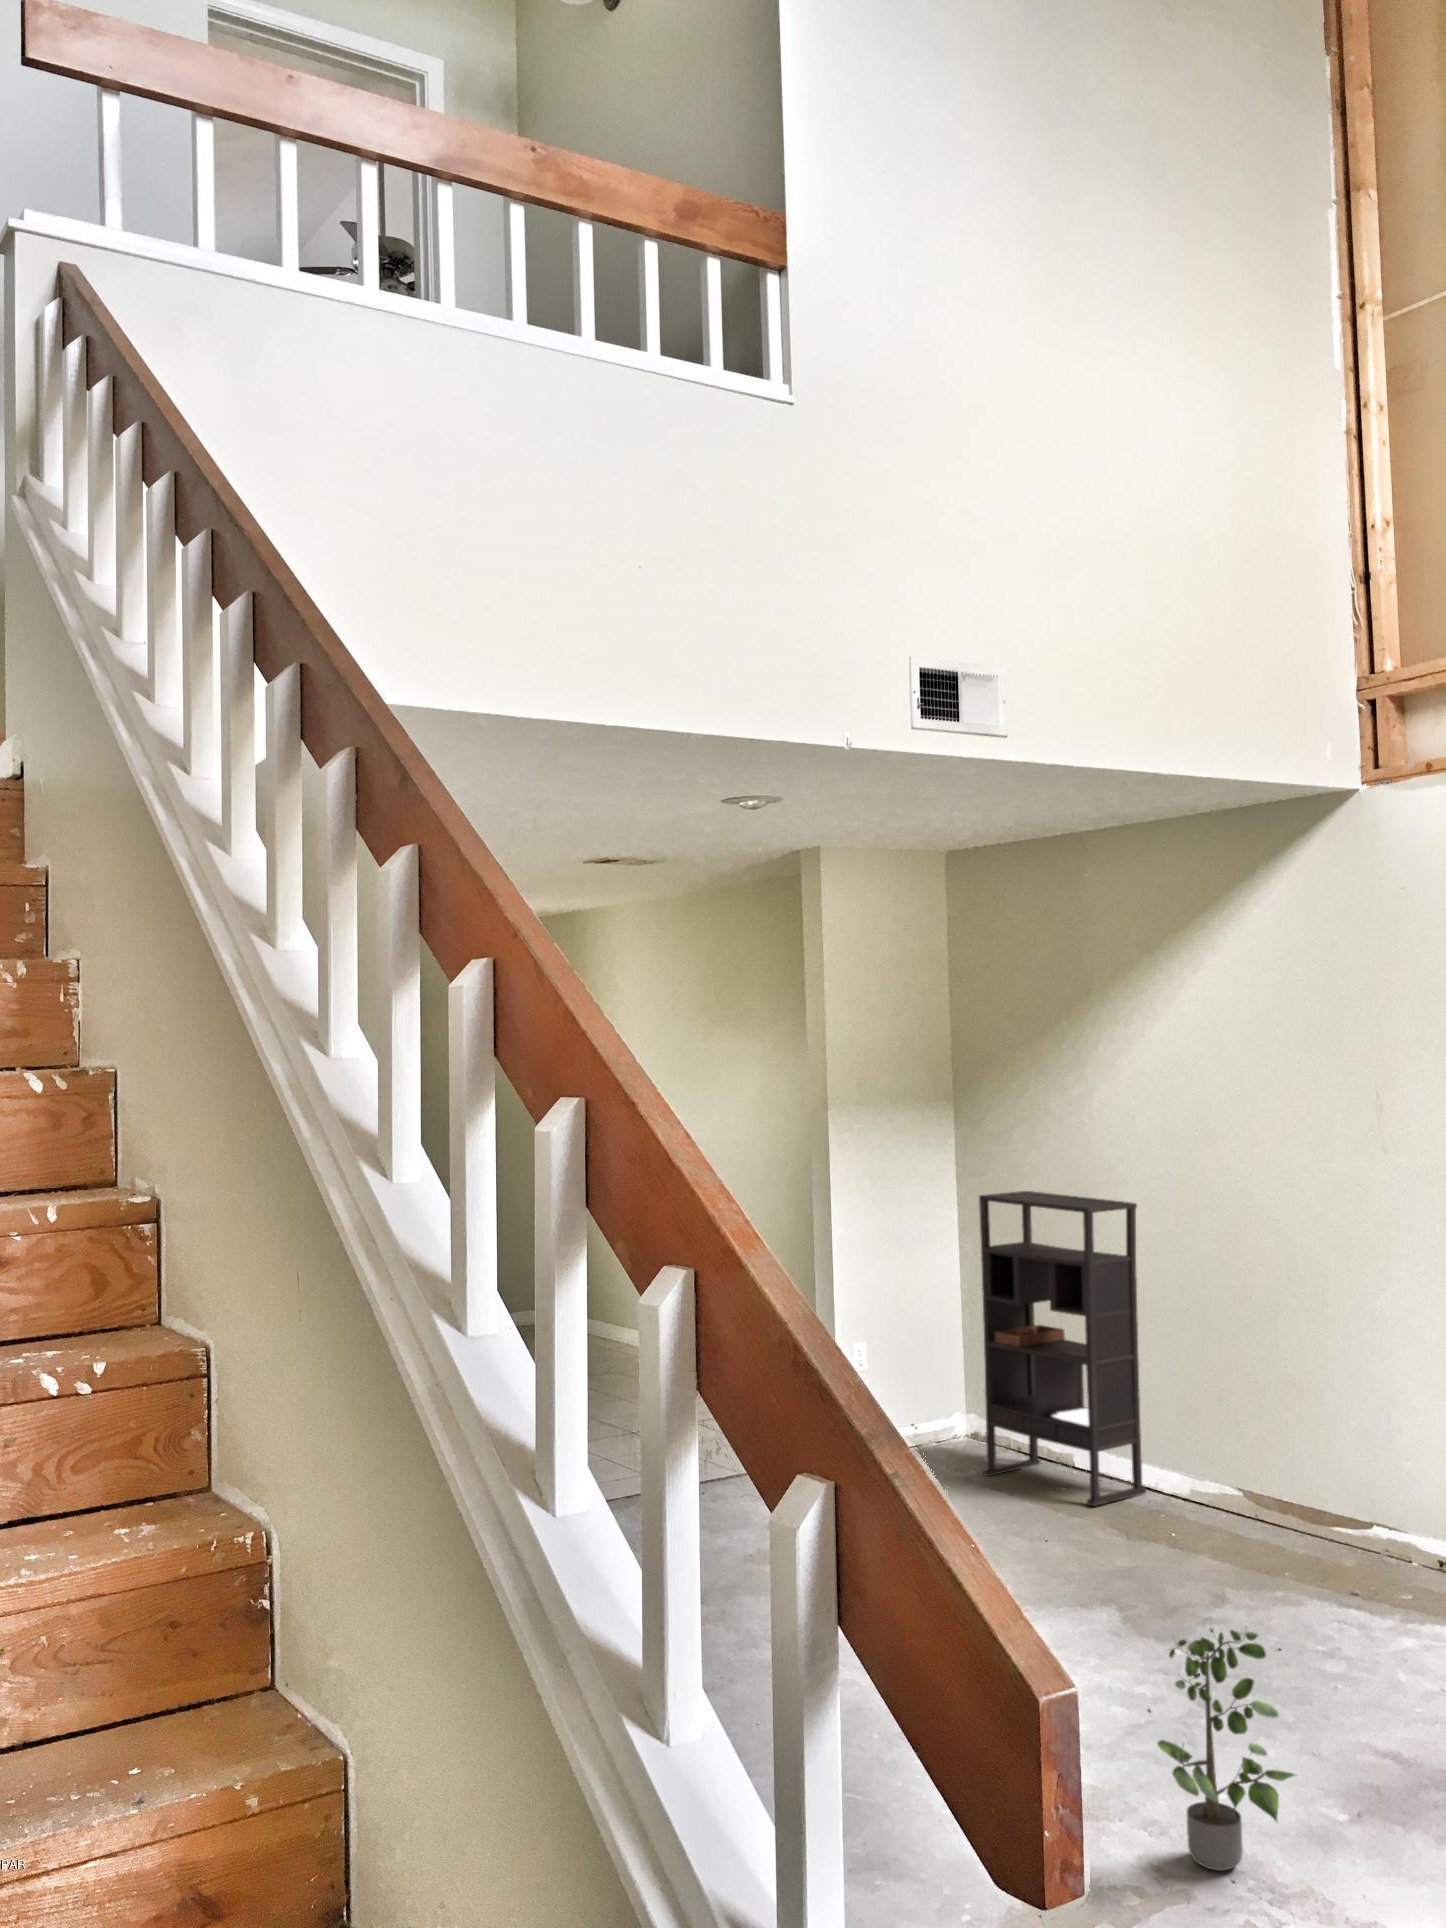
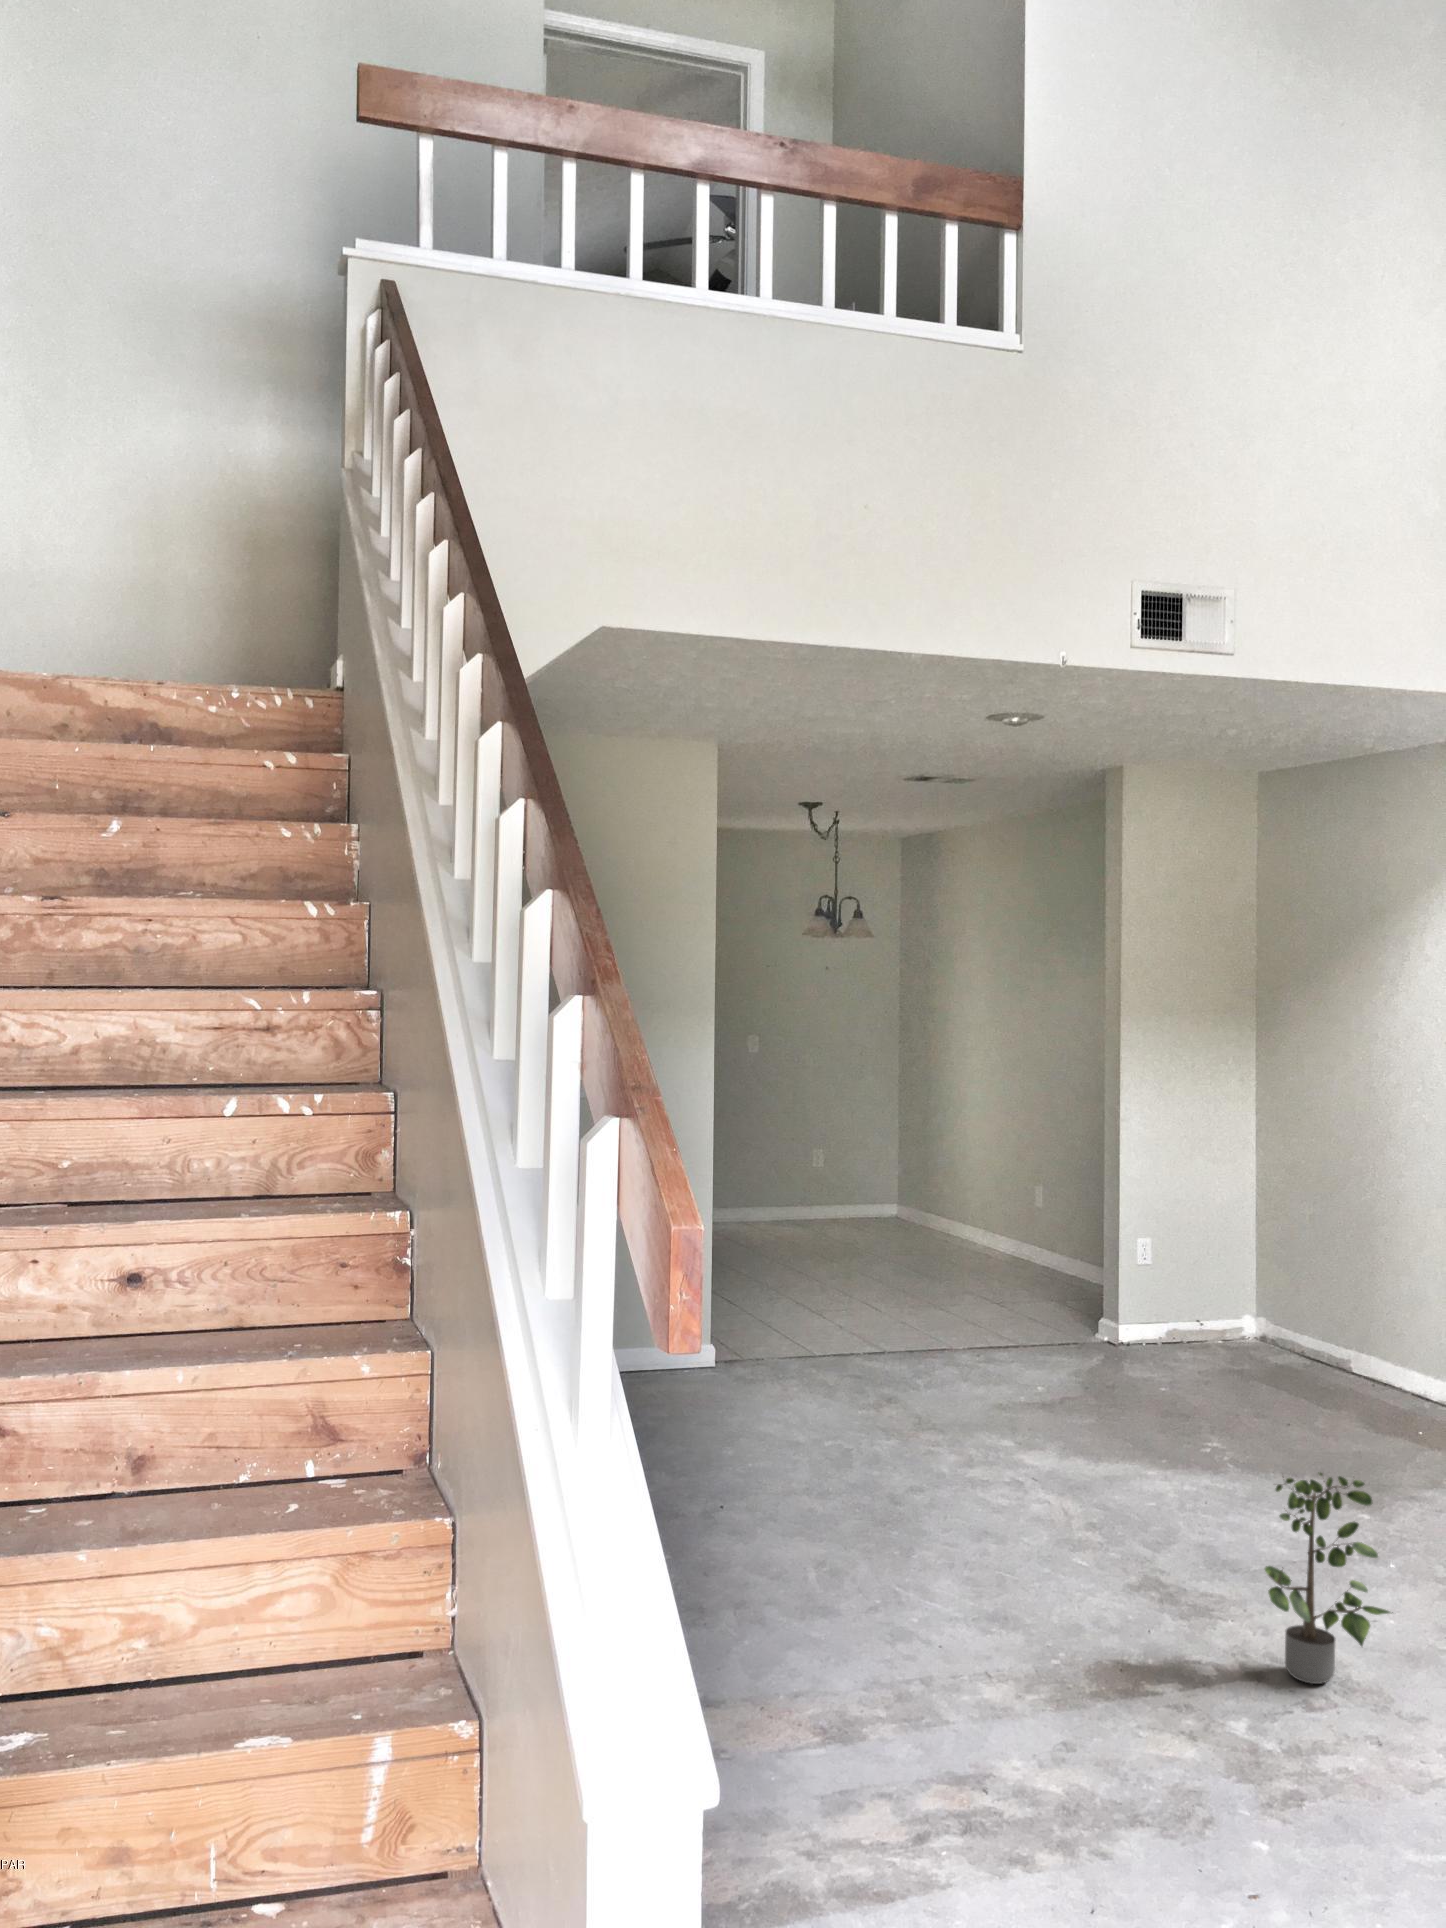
bookshelf: present [979,1191,1146,1506] -> none [1255,1104,1423,1408]

